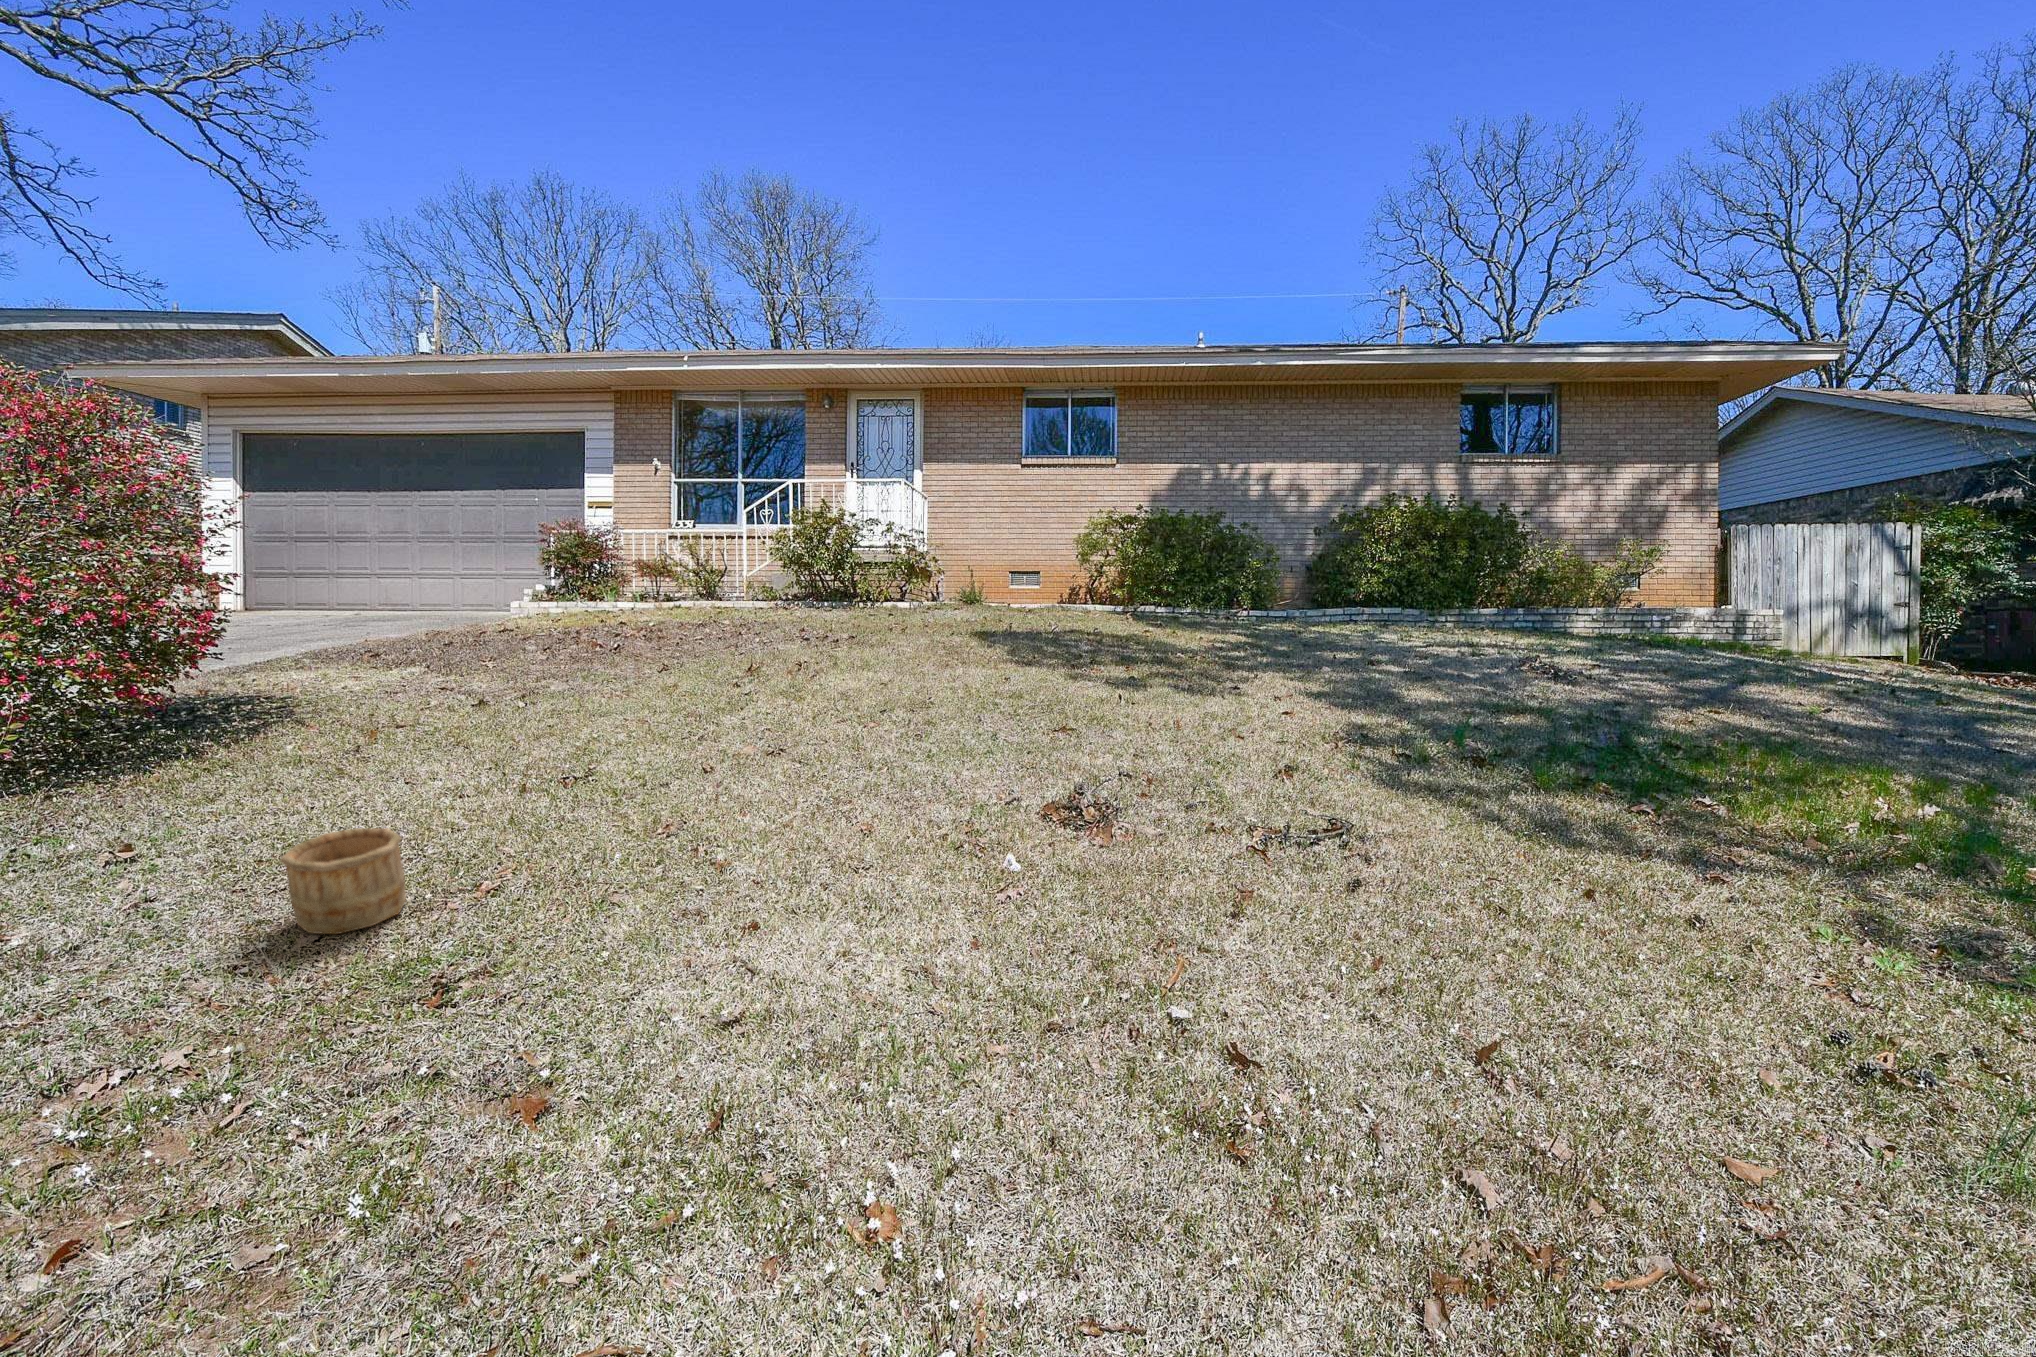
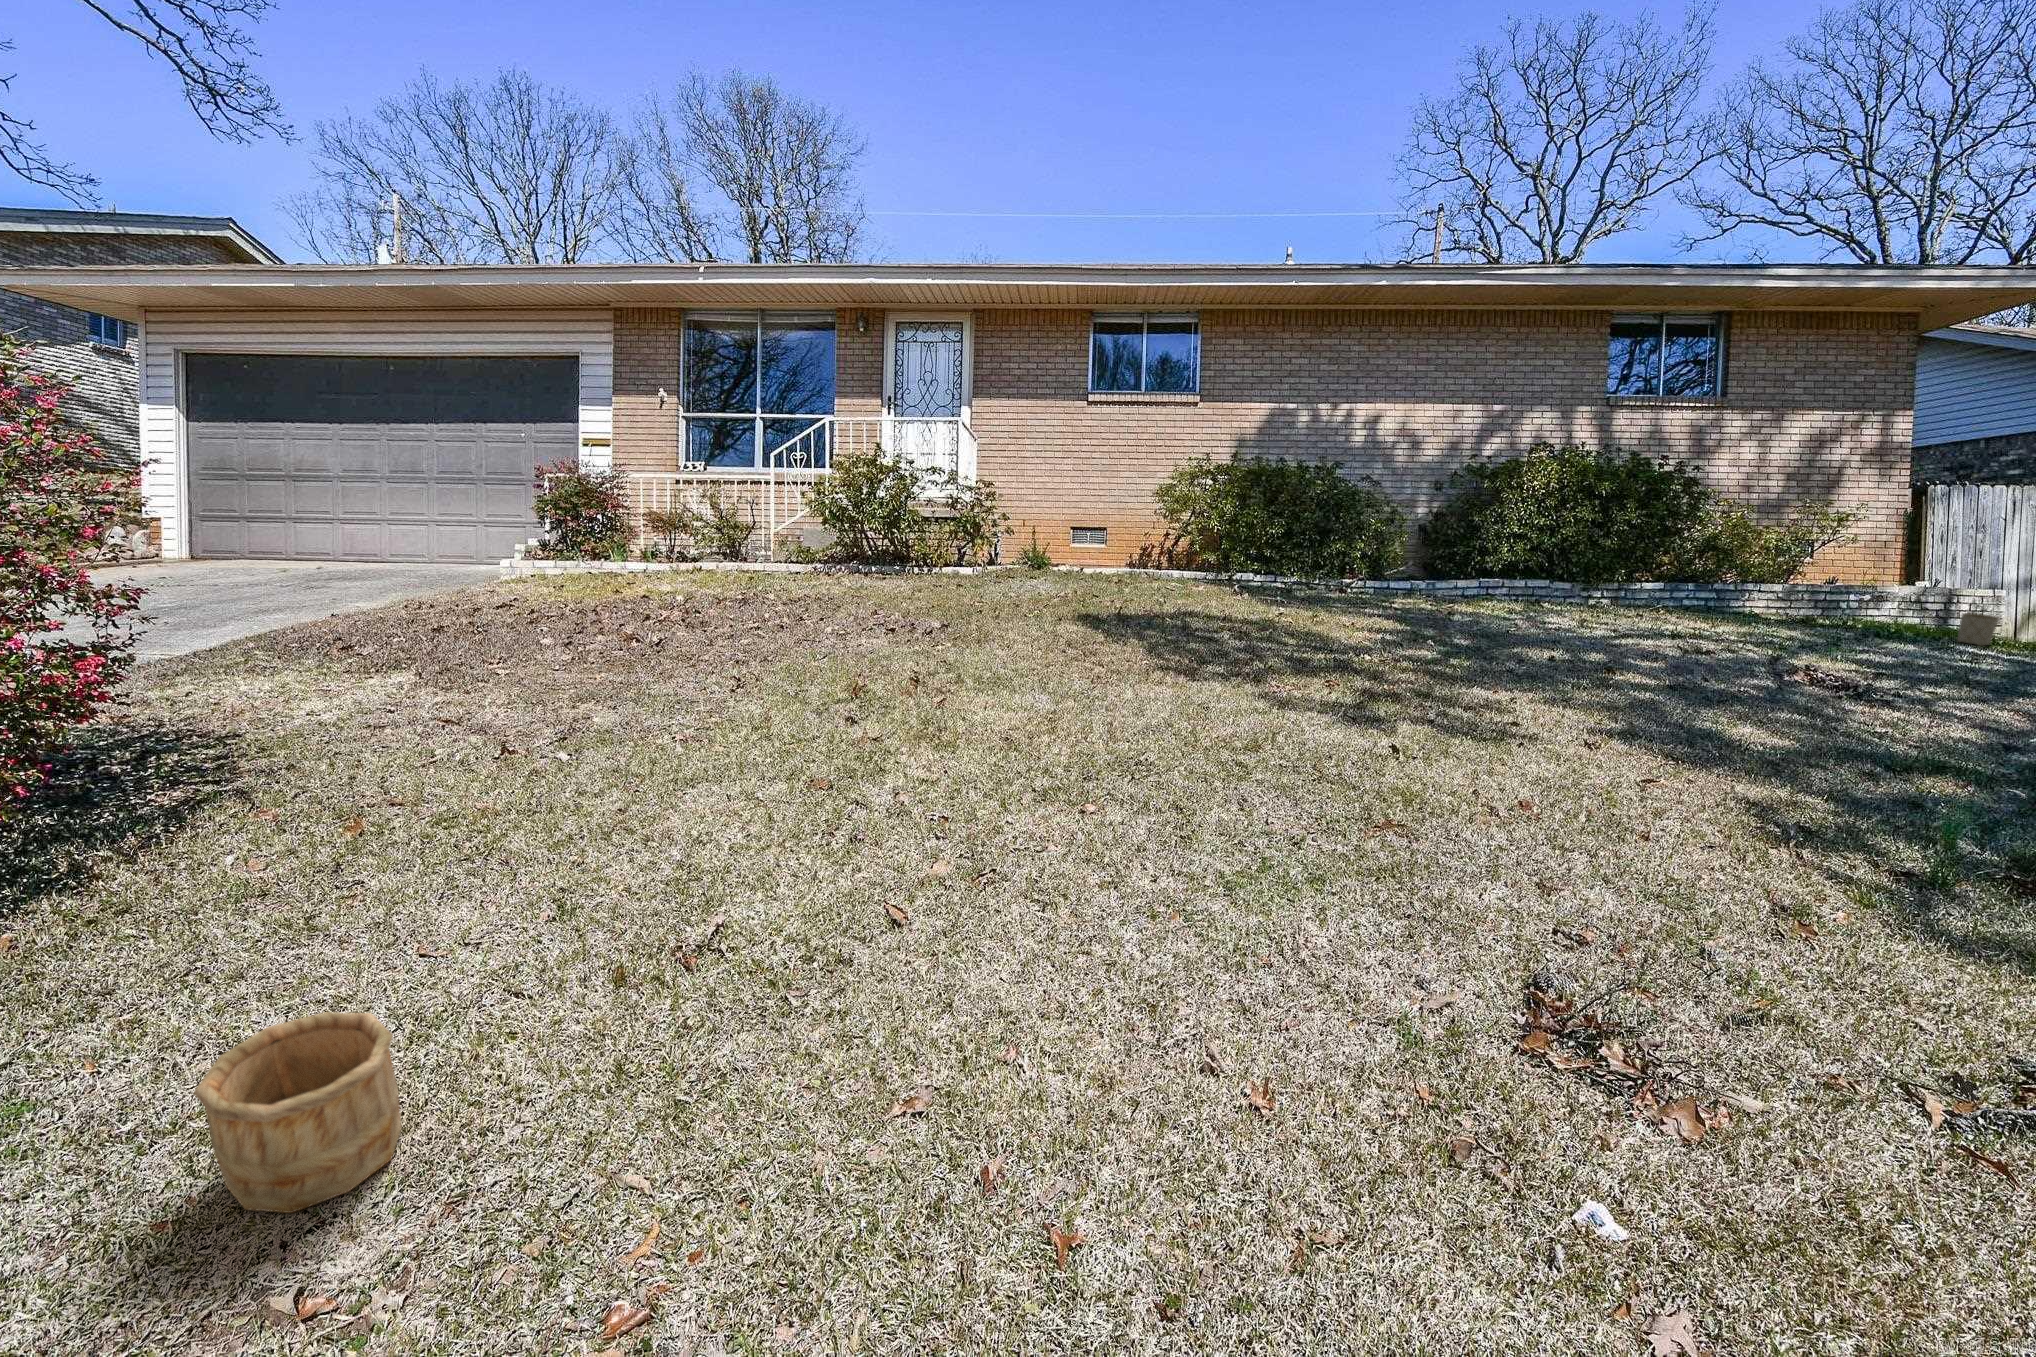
planter: none [1717,625,1747,652] -> present [1957,613,1998,646]

